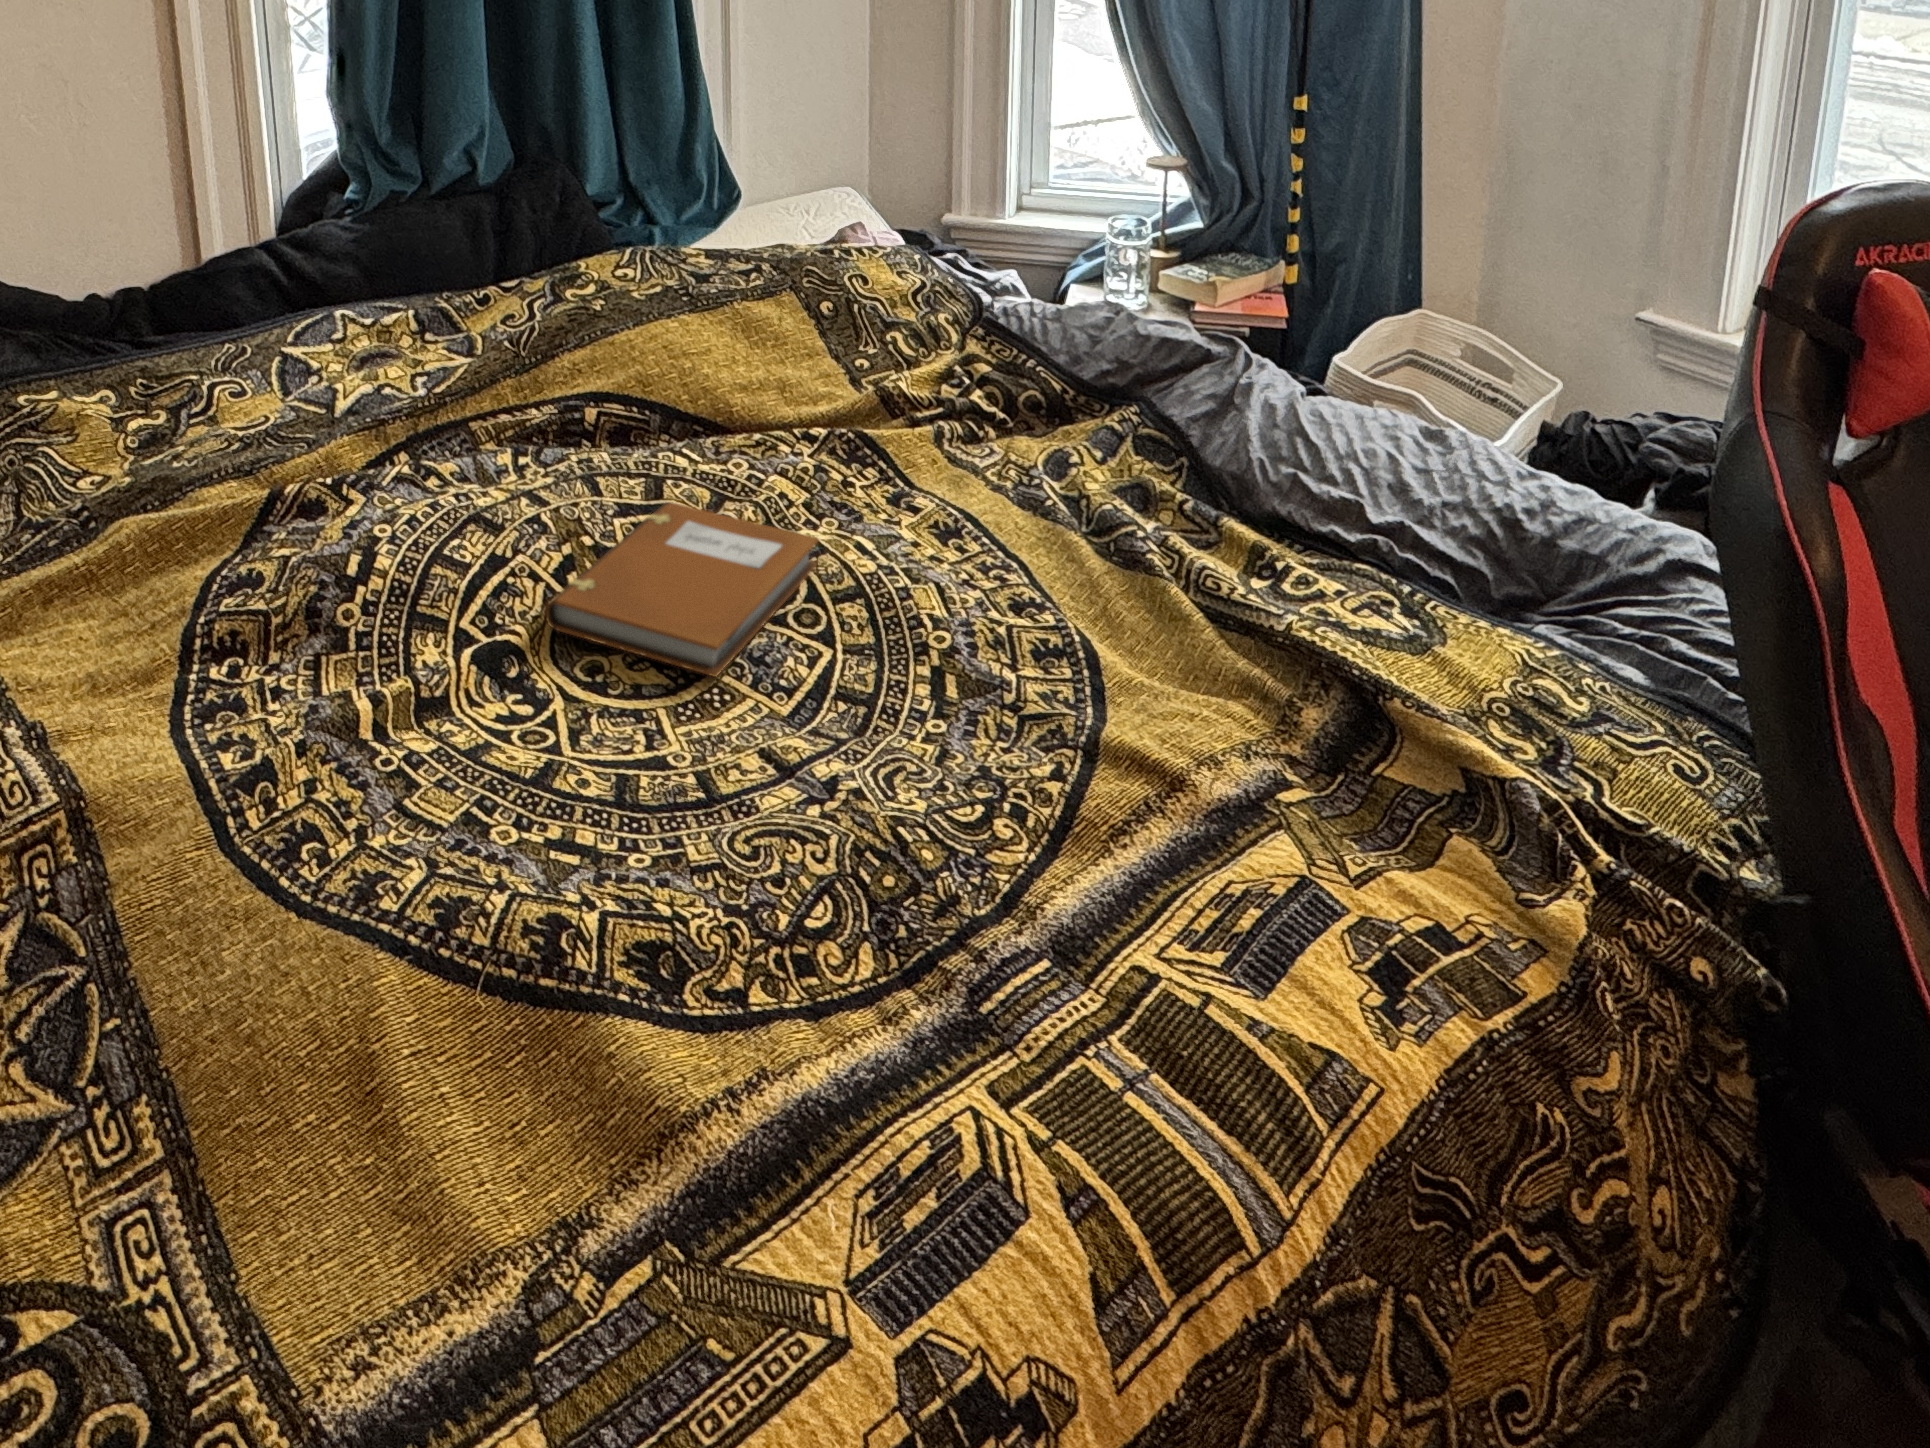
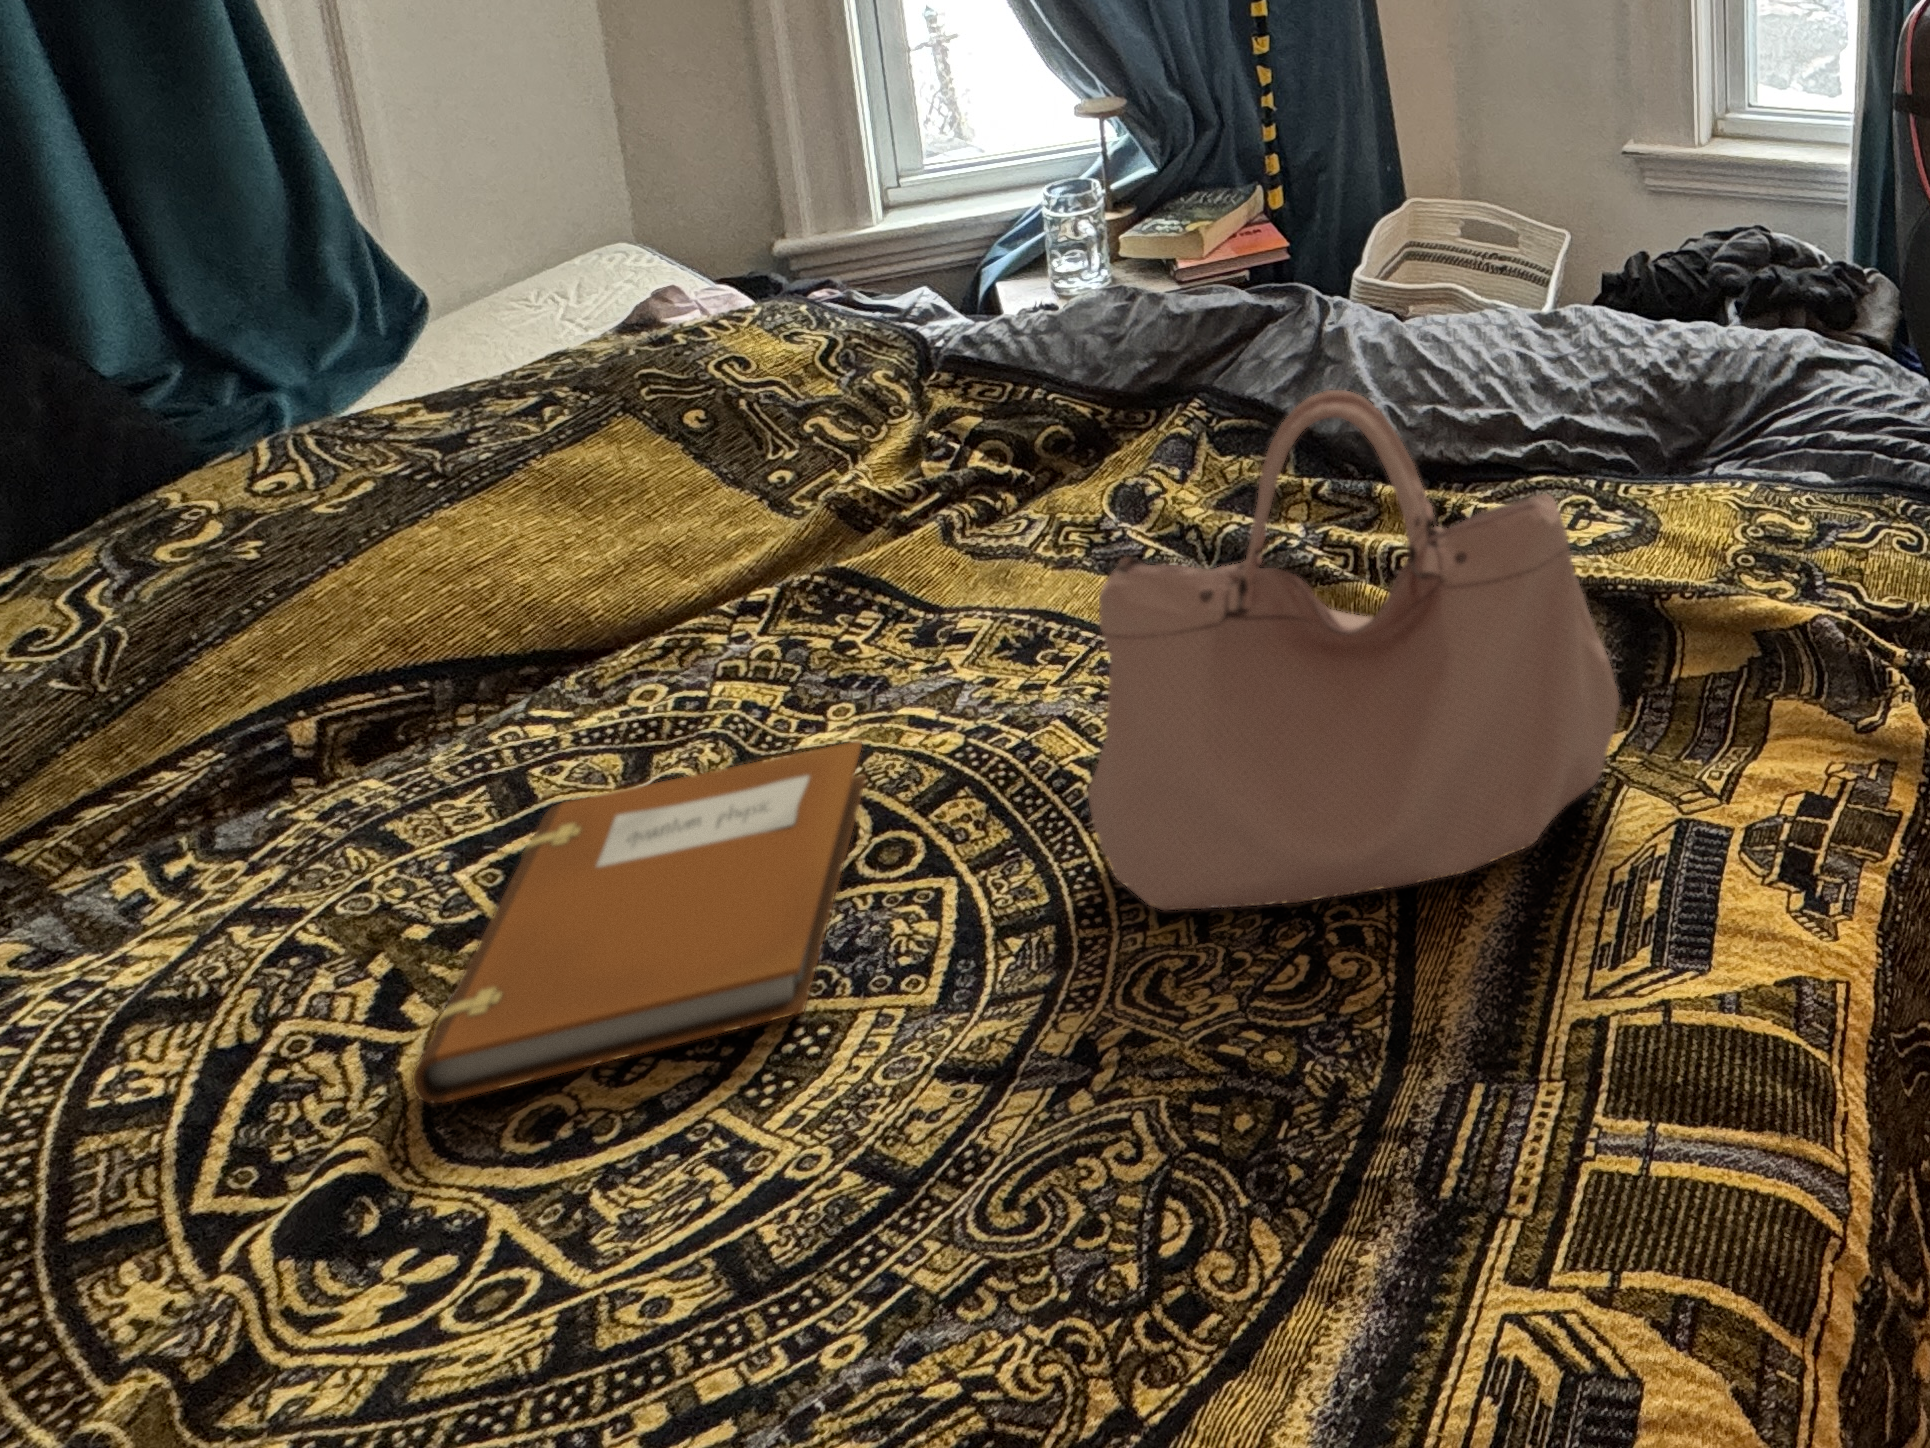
handbag: none [902,393,1284,823] -> present [1088,390,1620,910]

